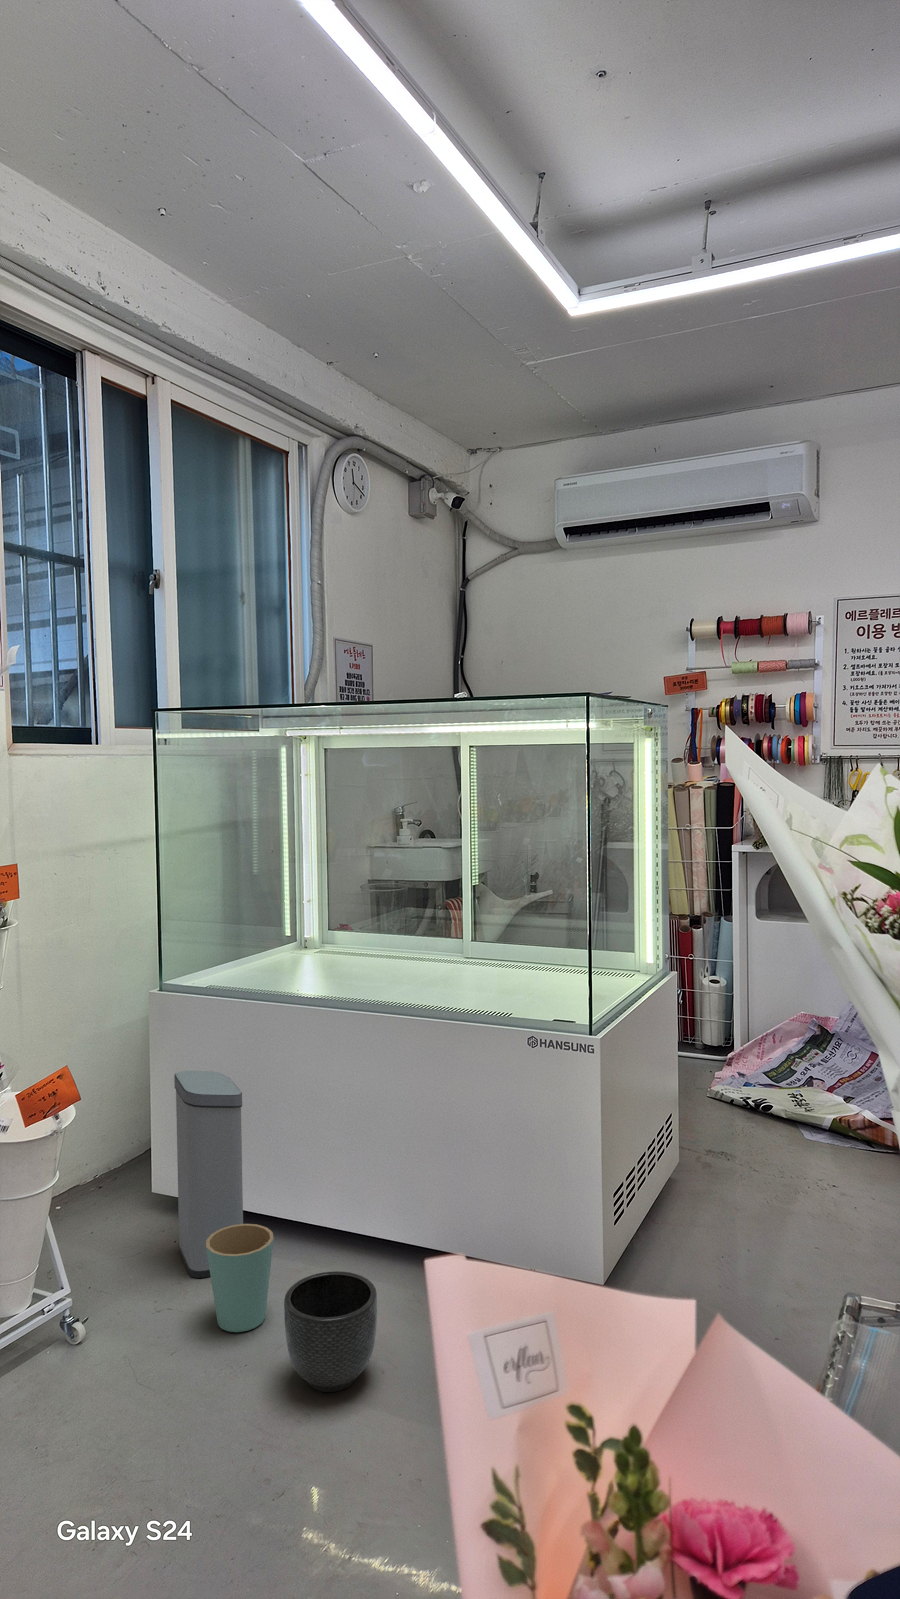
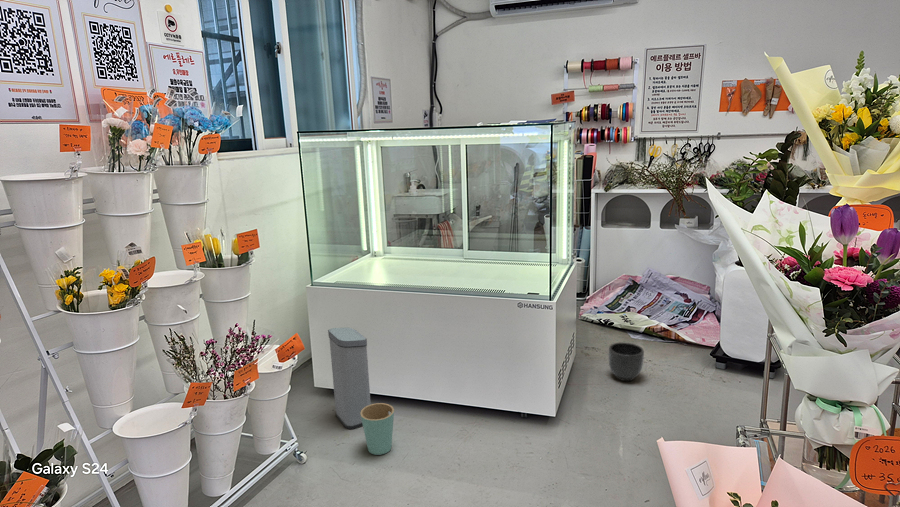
planter: present [284,1271,377,1392] -> present [609,343,644,381]

